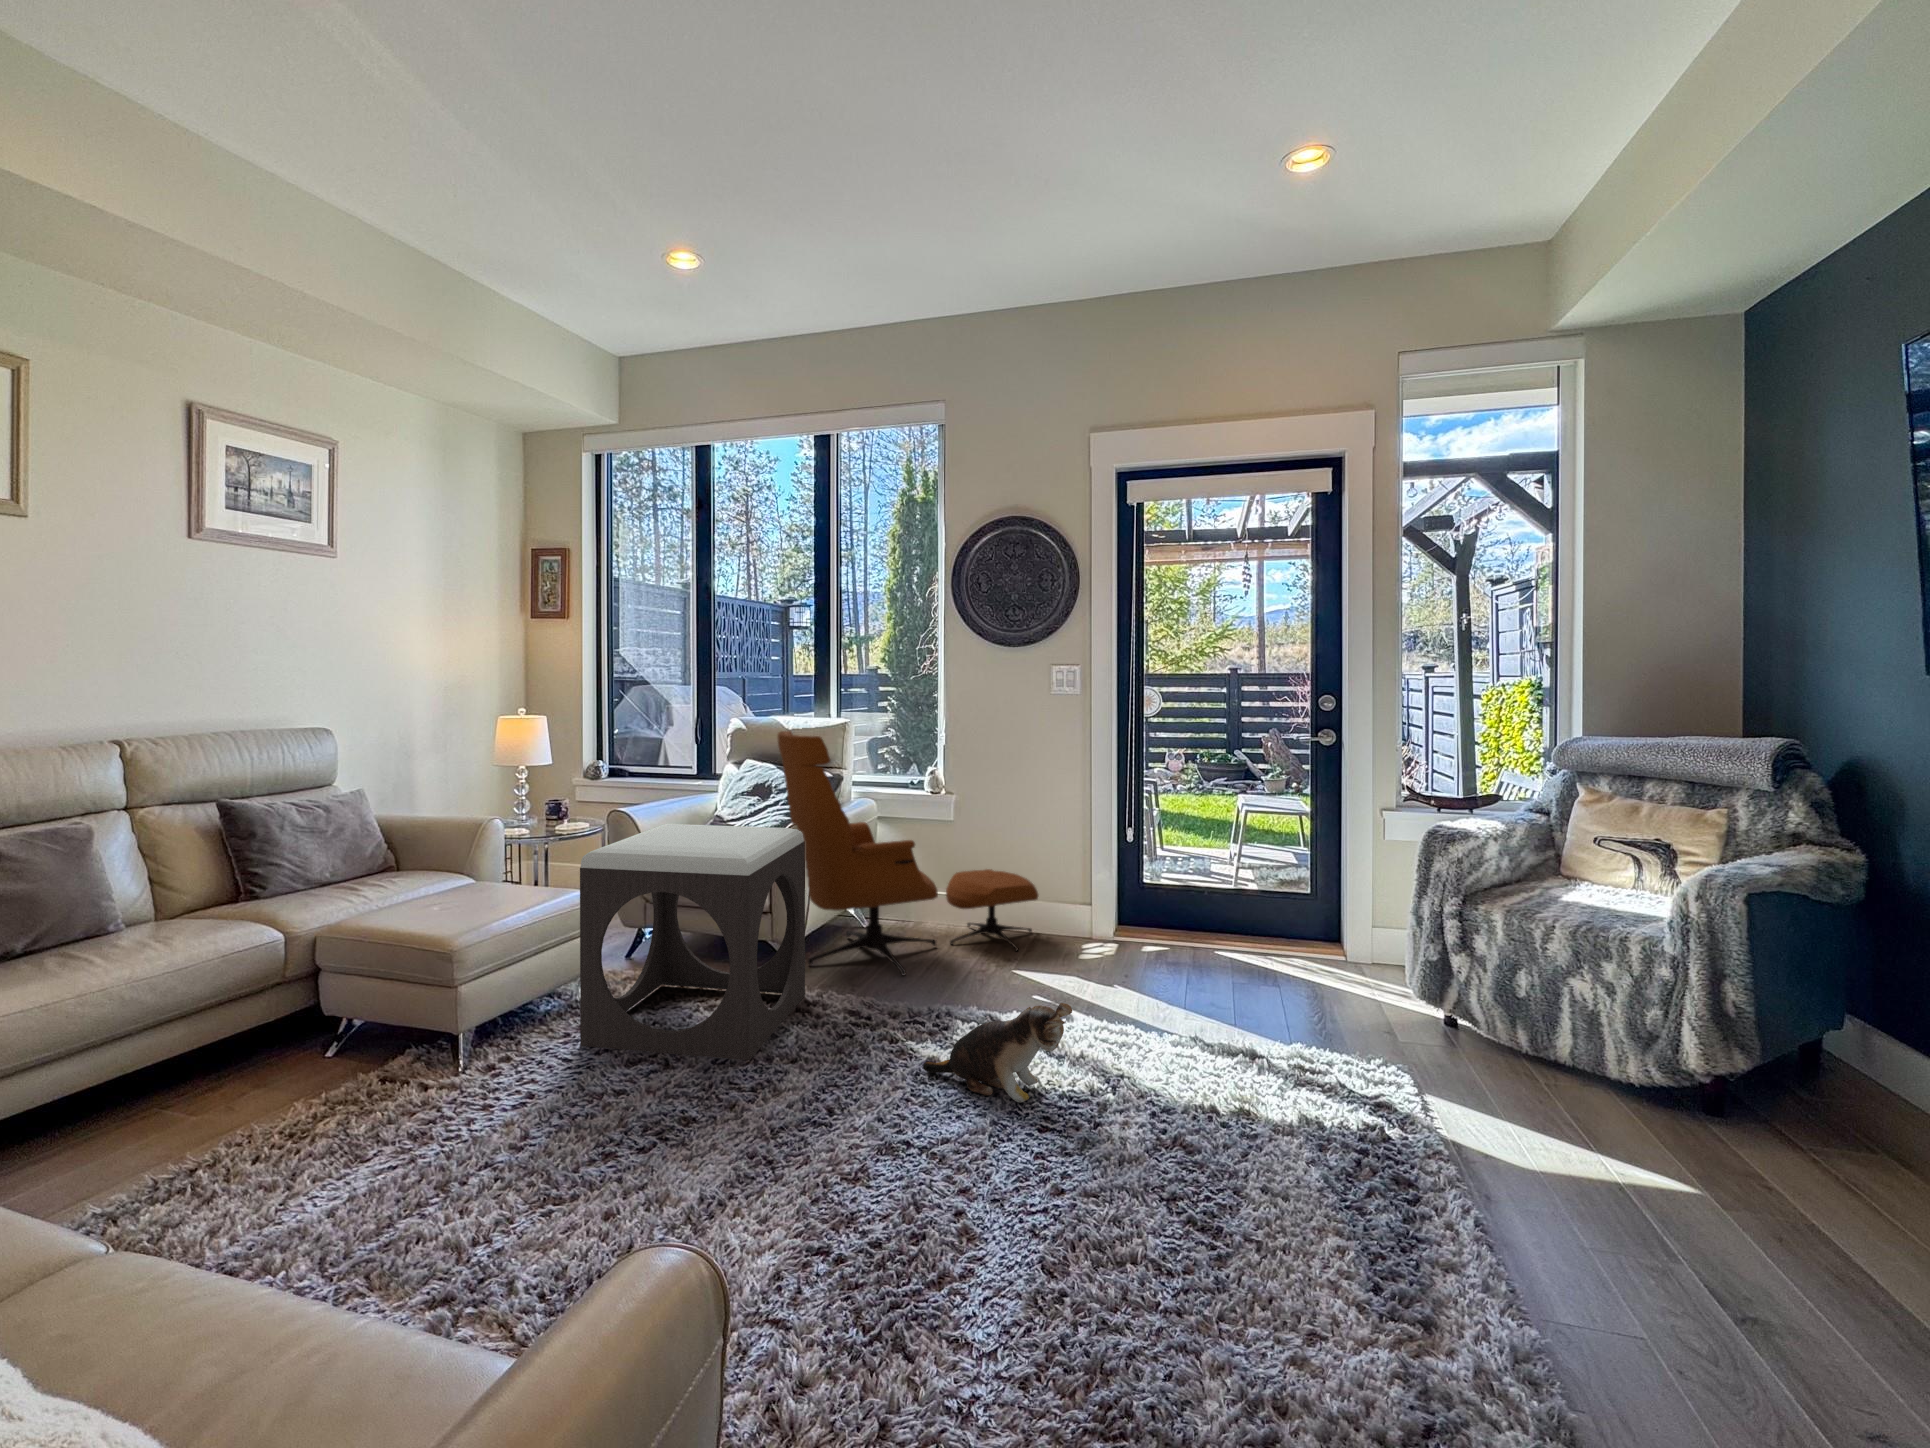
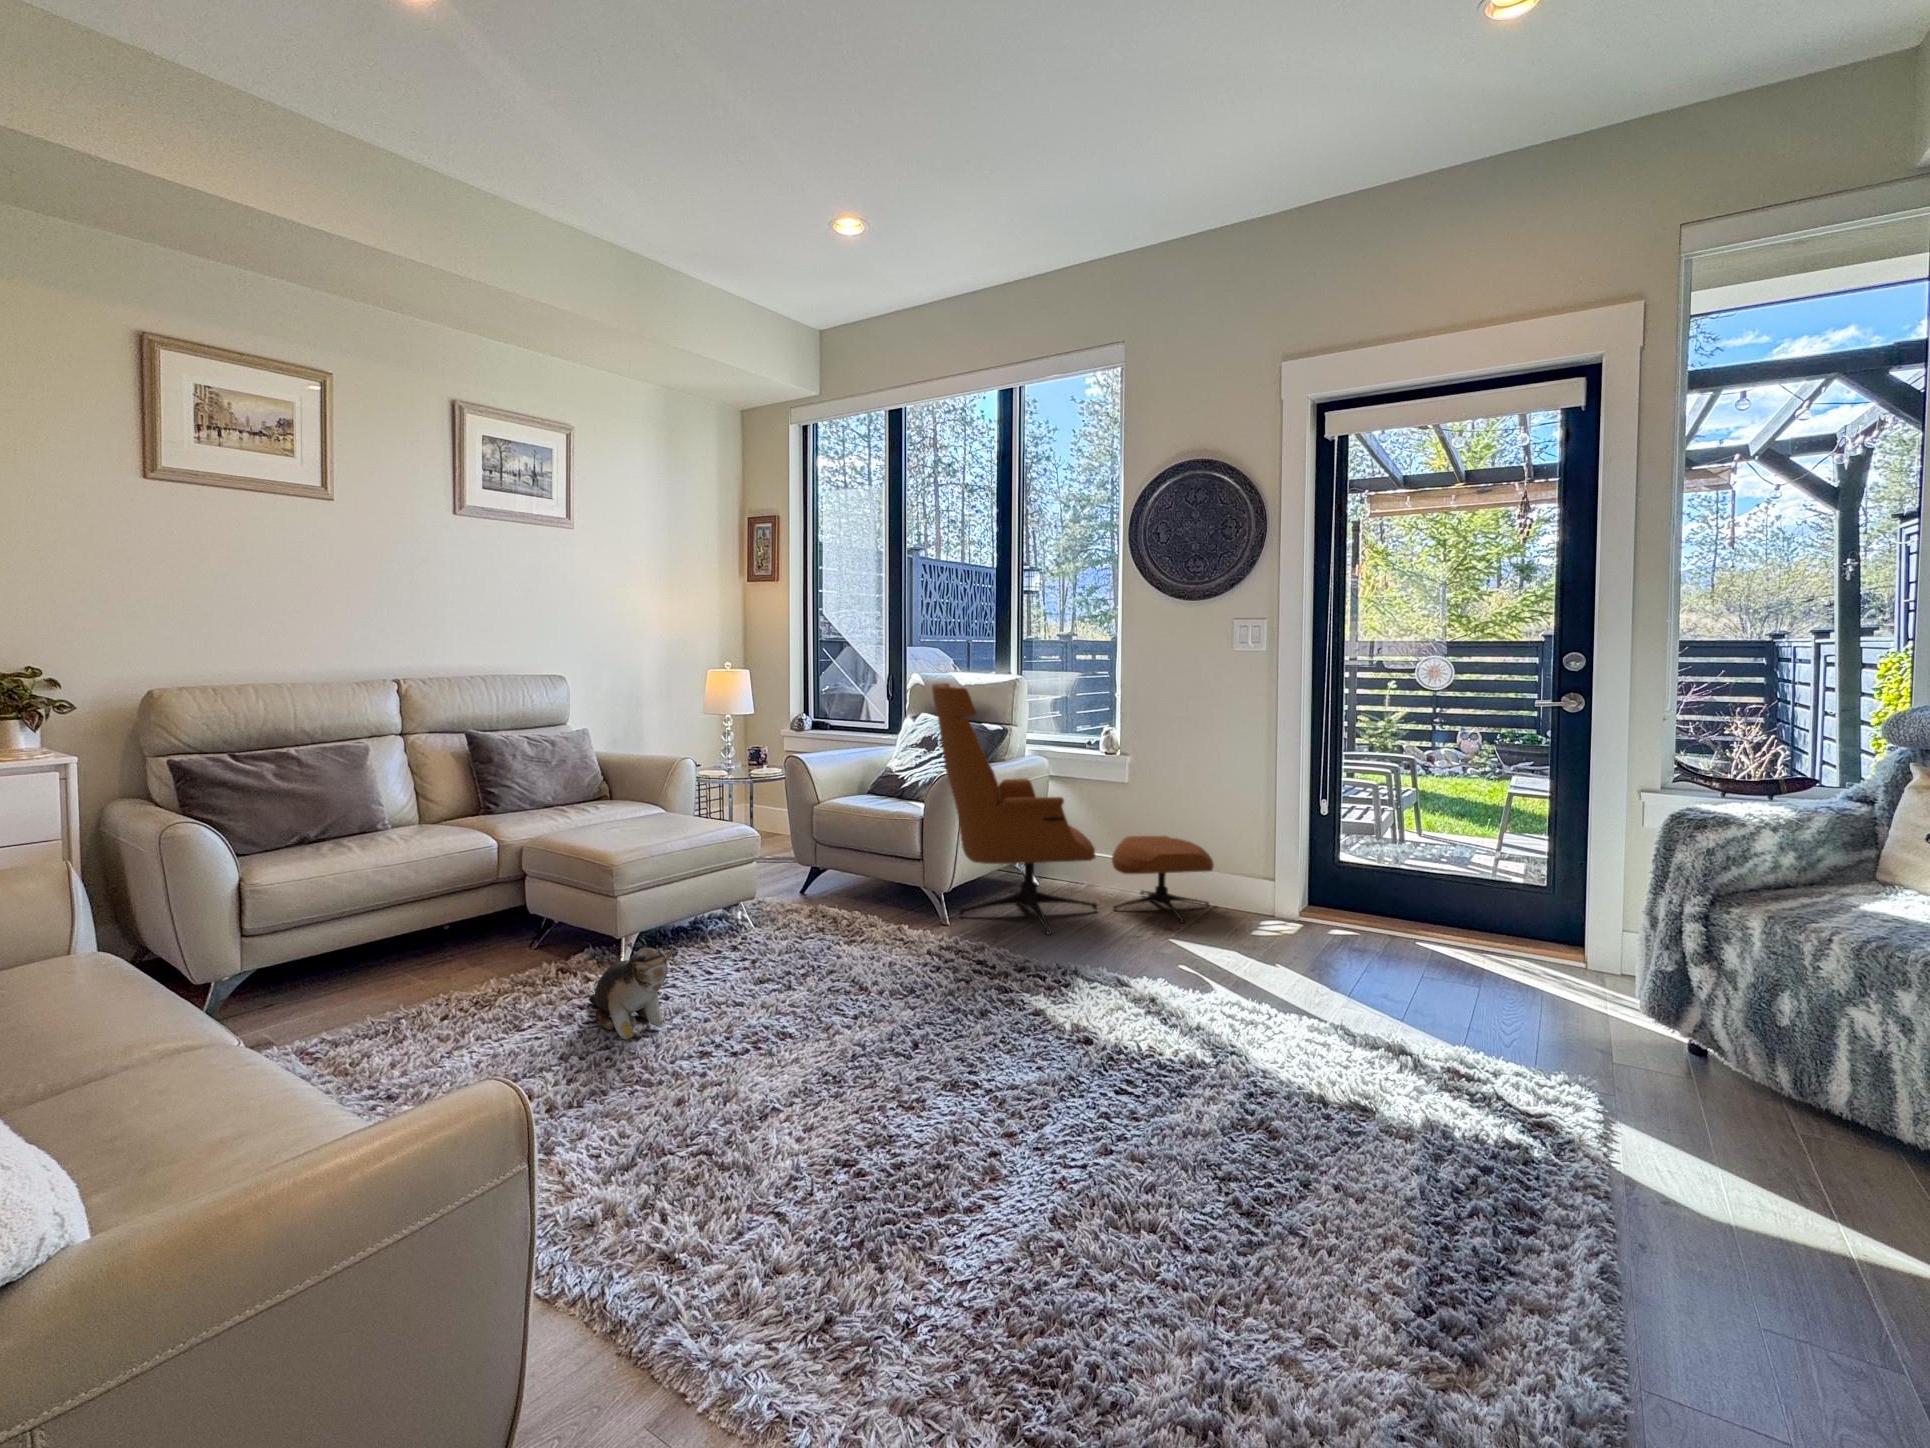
footstool: present [580,824,805,1061] -> none [723,768,943,994]
plush toy: present [923,1003,1072,1102] -> present [589,948,673,1040]

